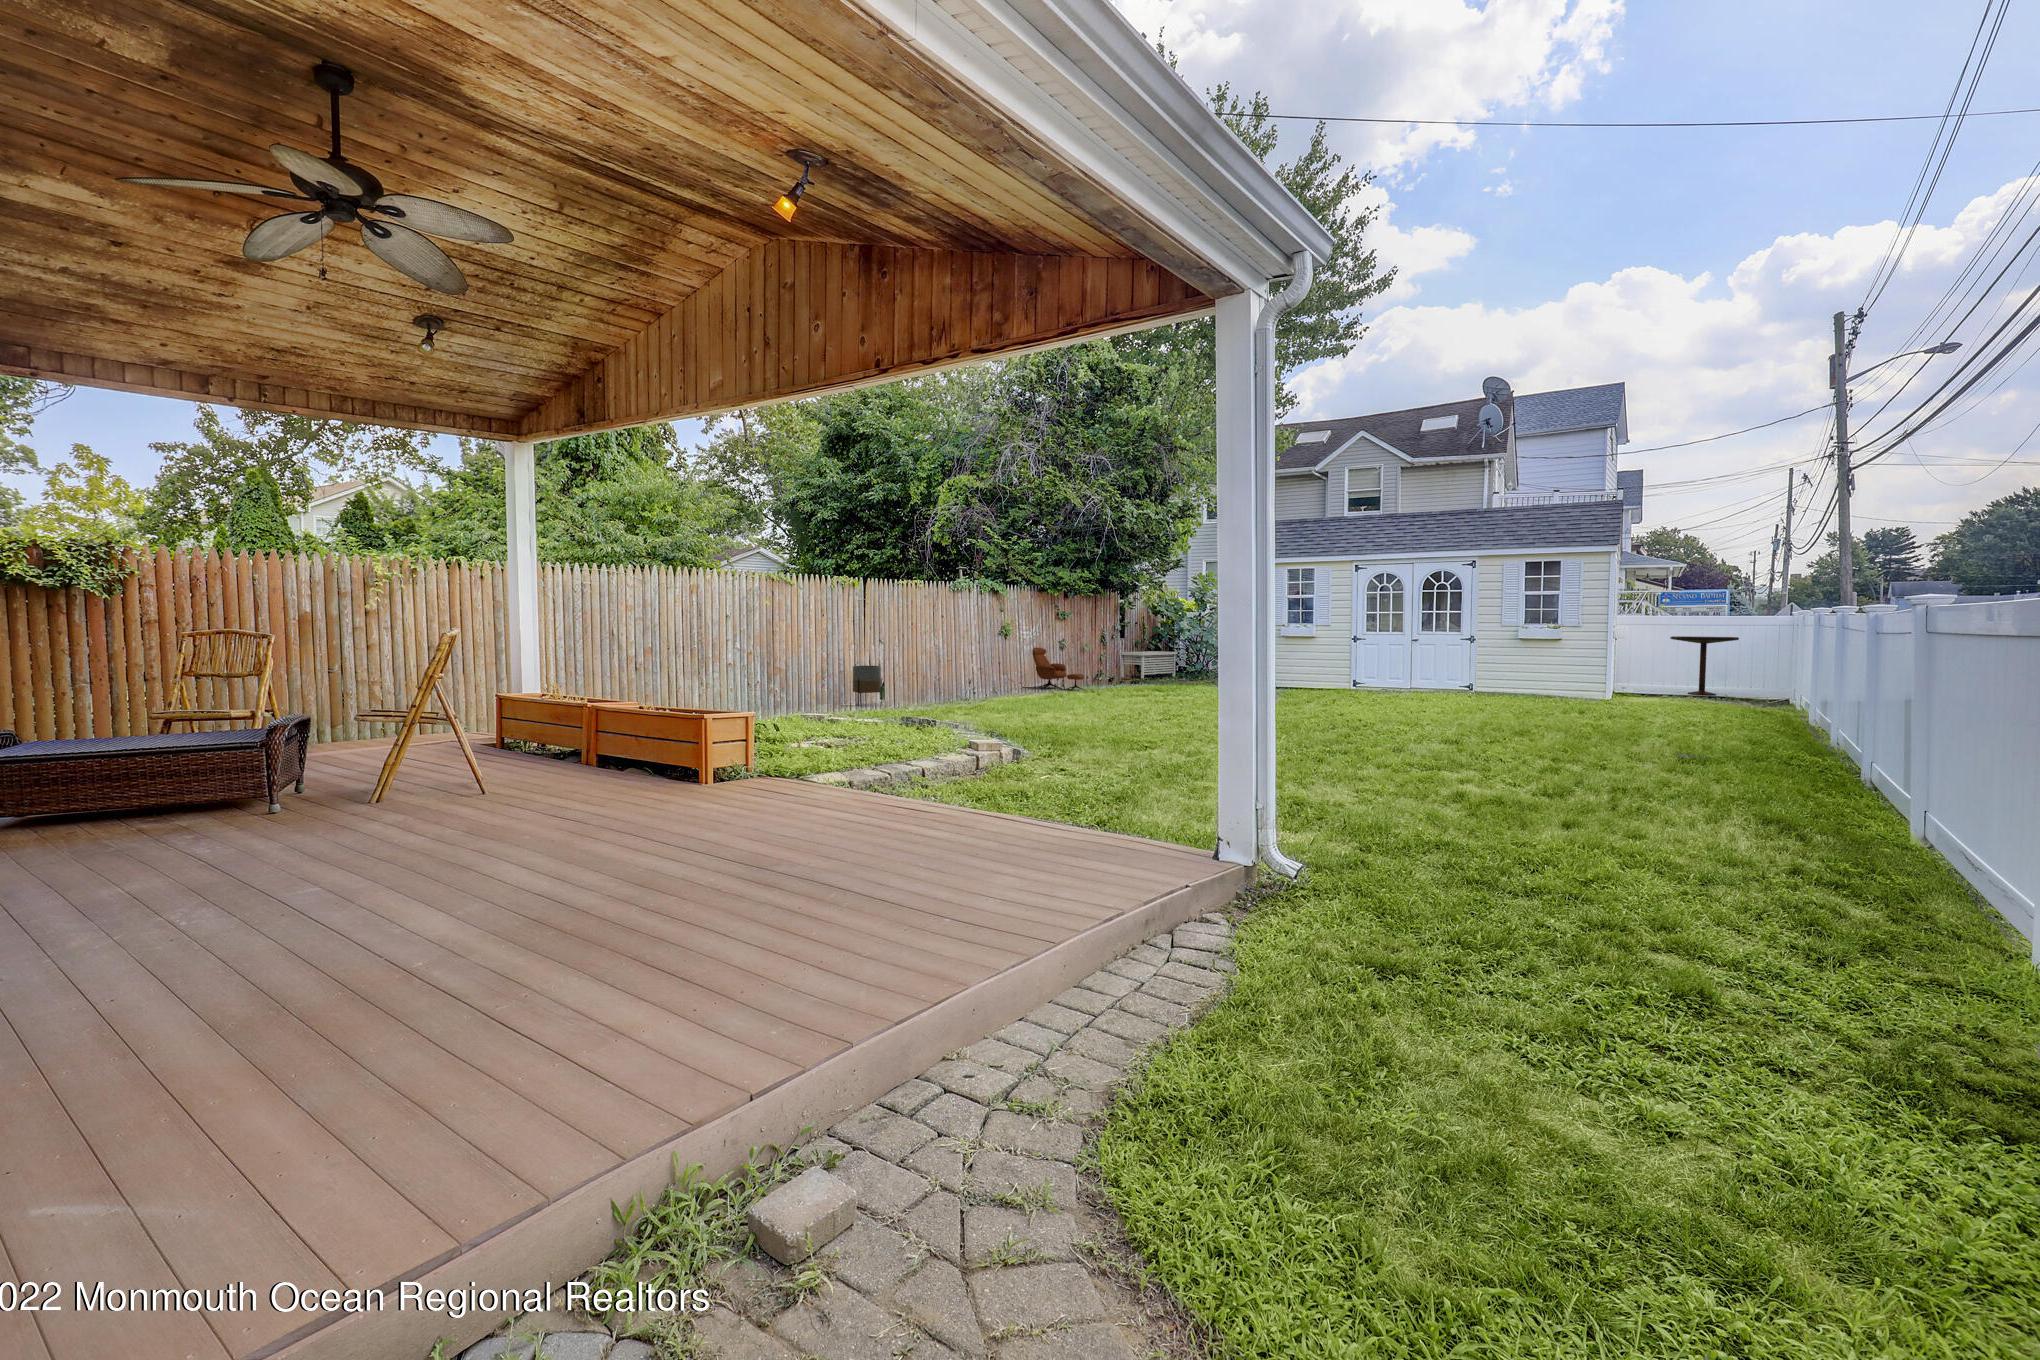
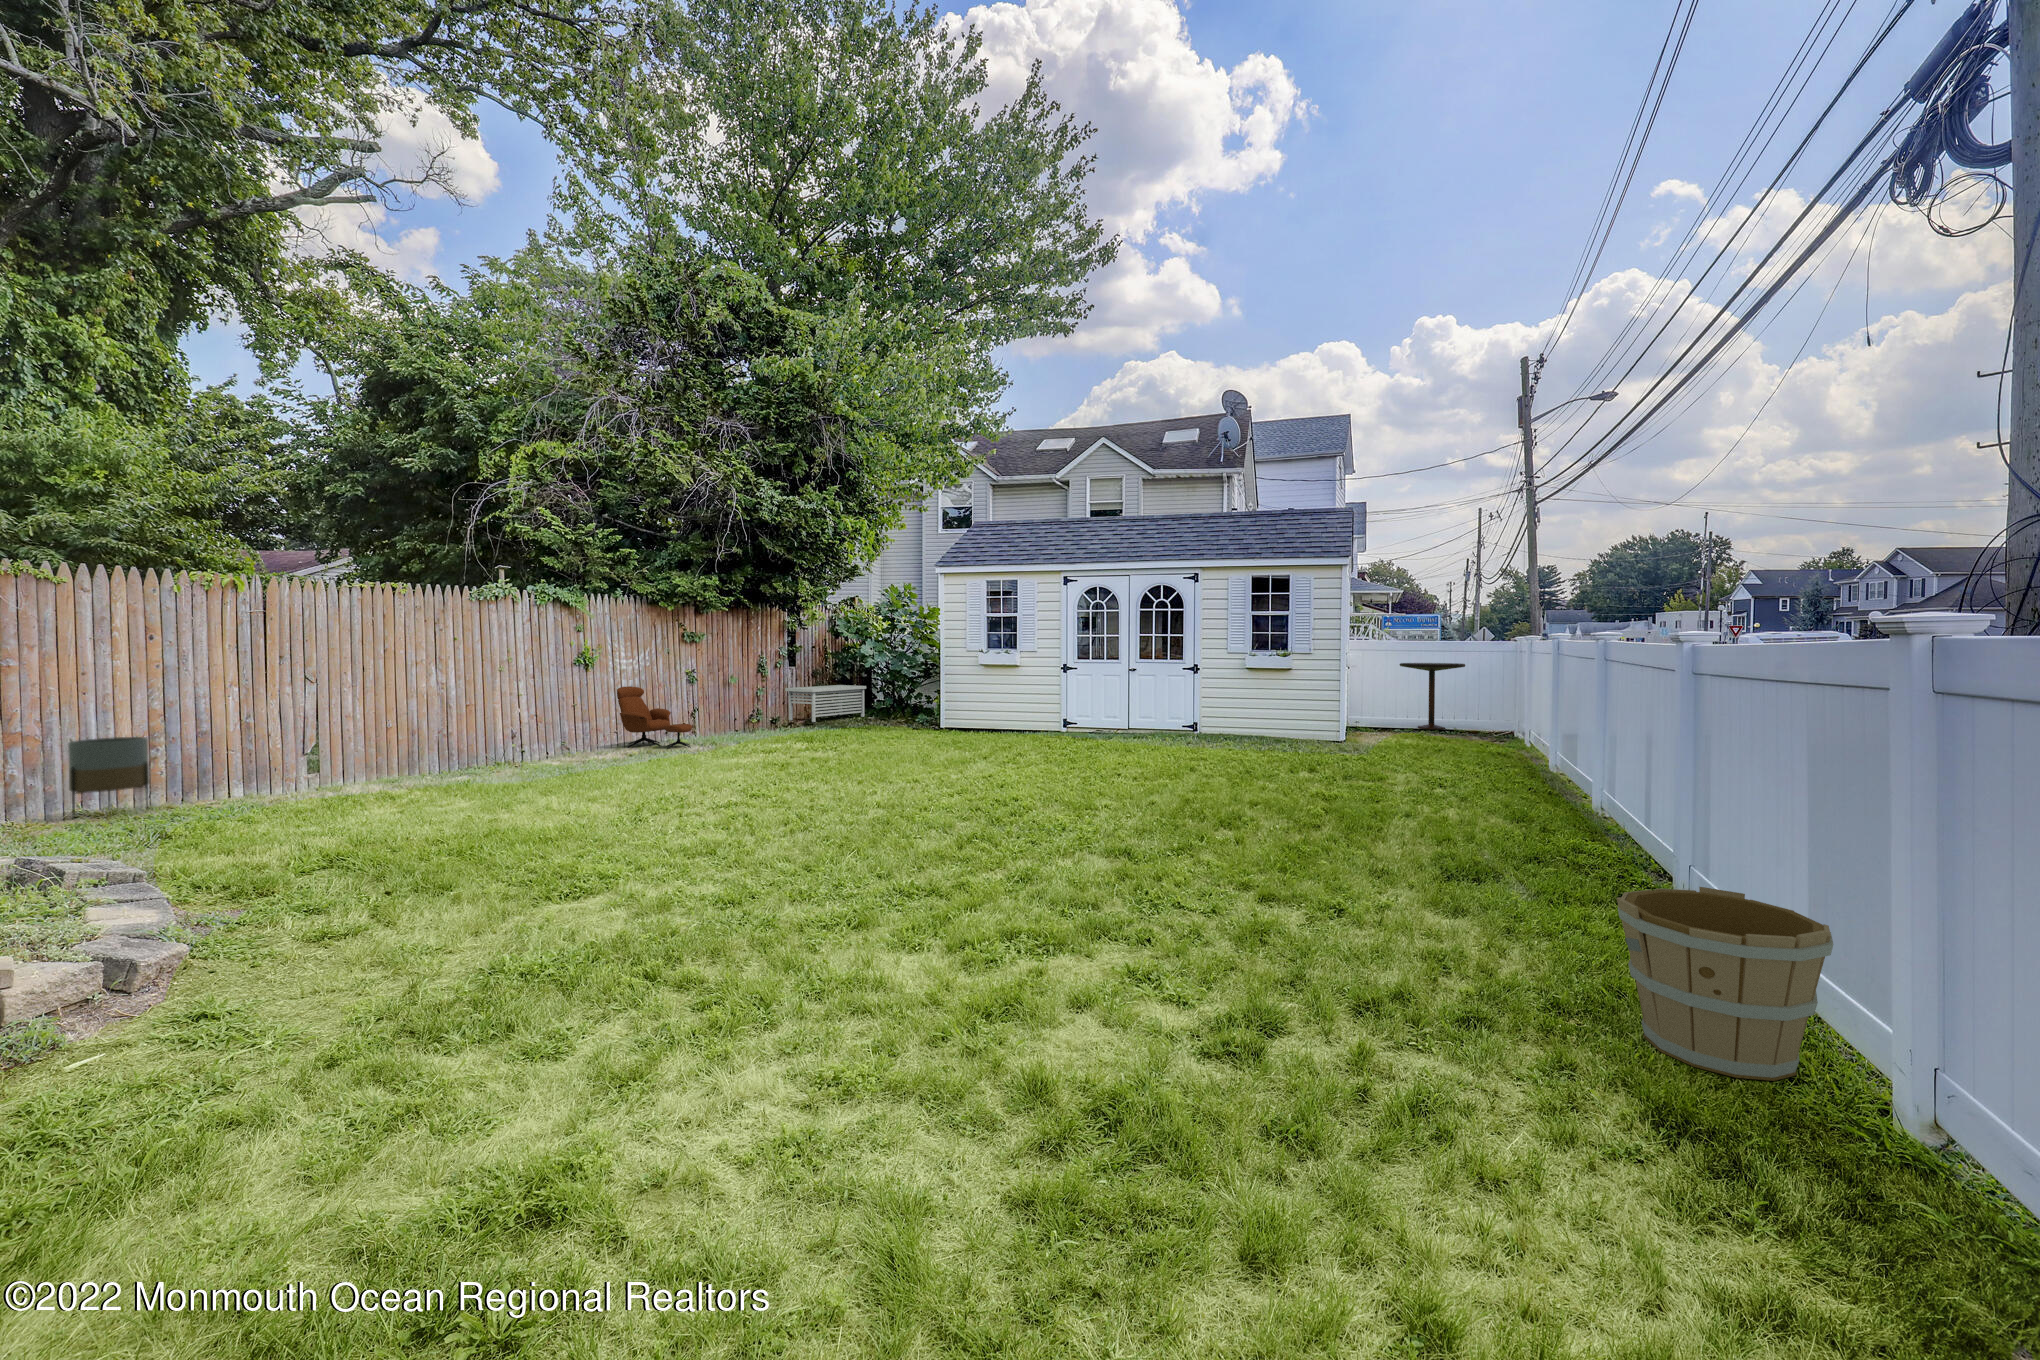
wooden bucket: none [1769,736,1882,813] -> present [1617,887,1833,1081]

